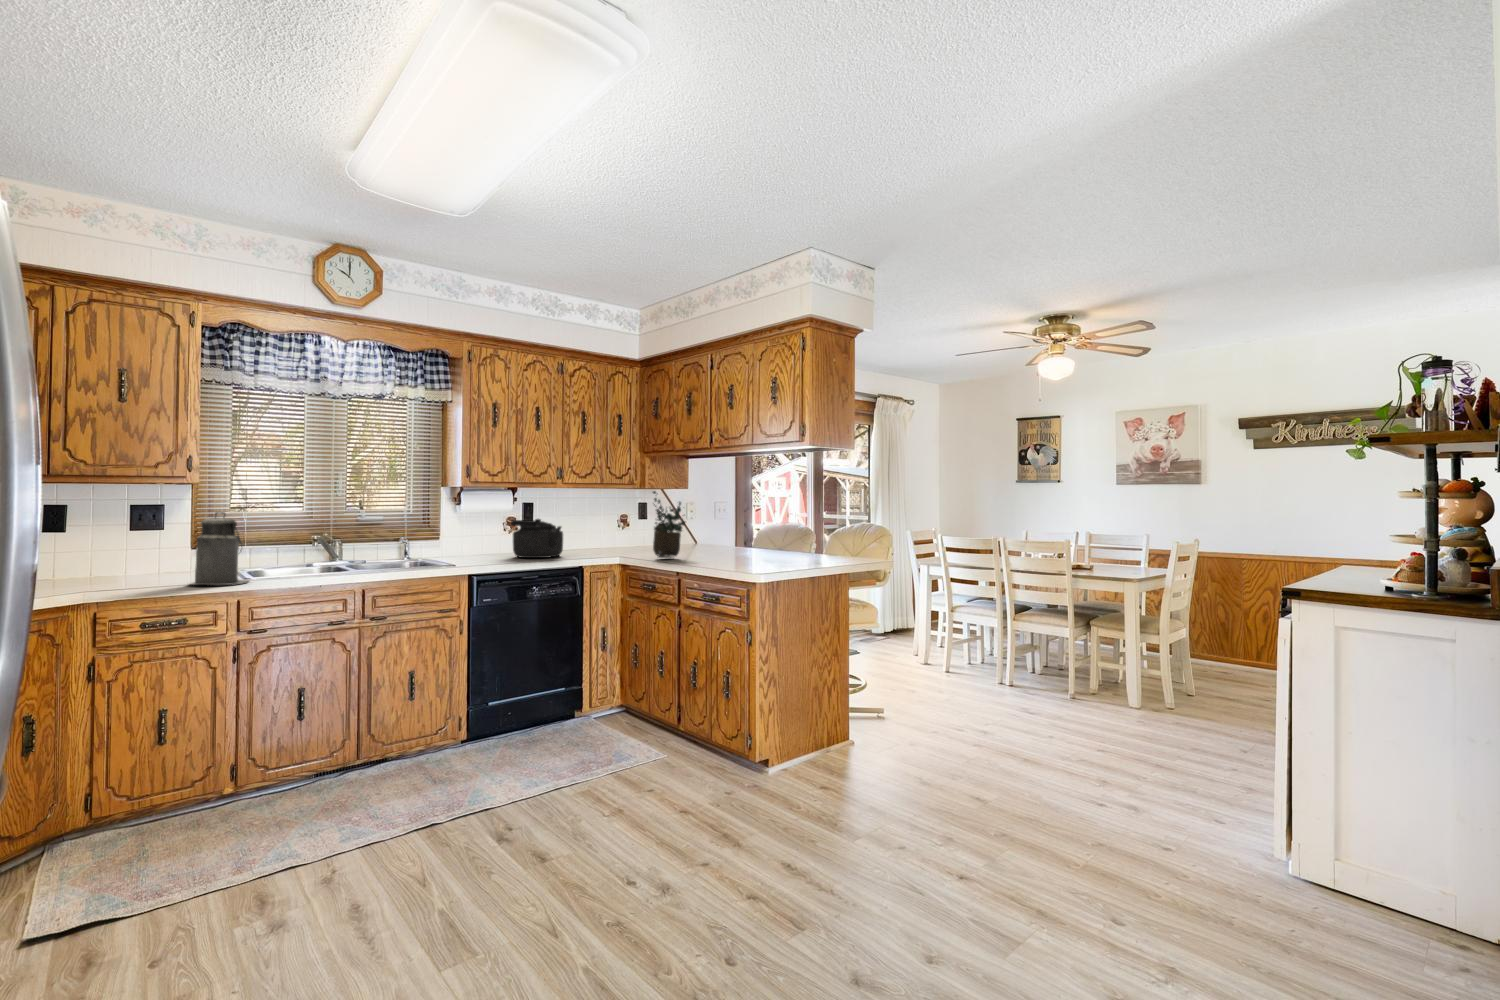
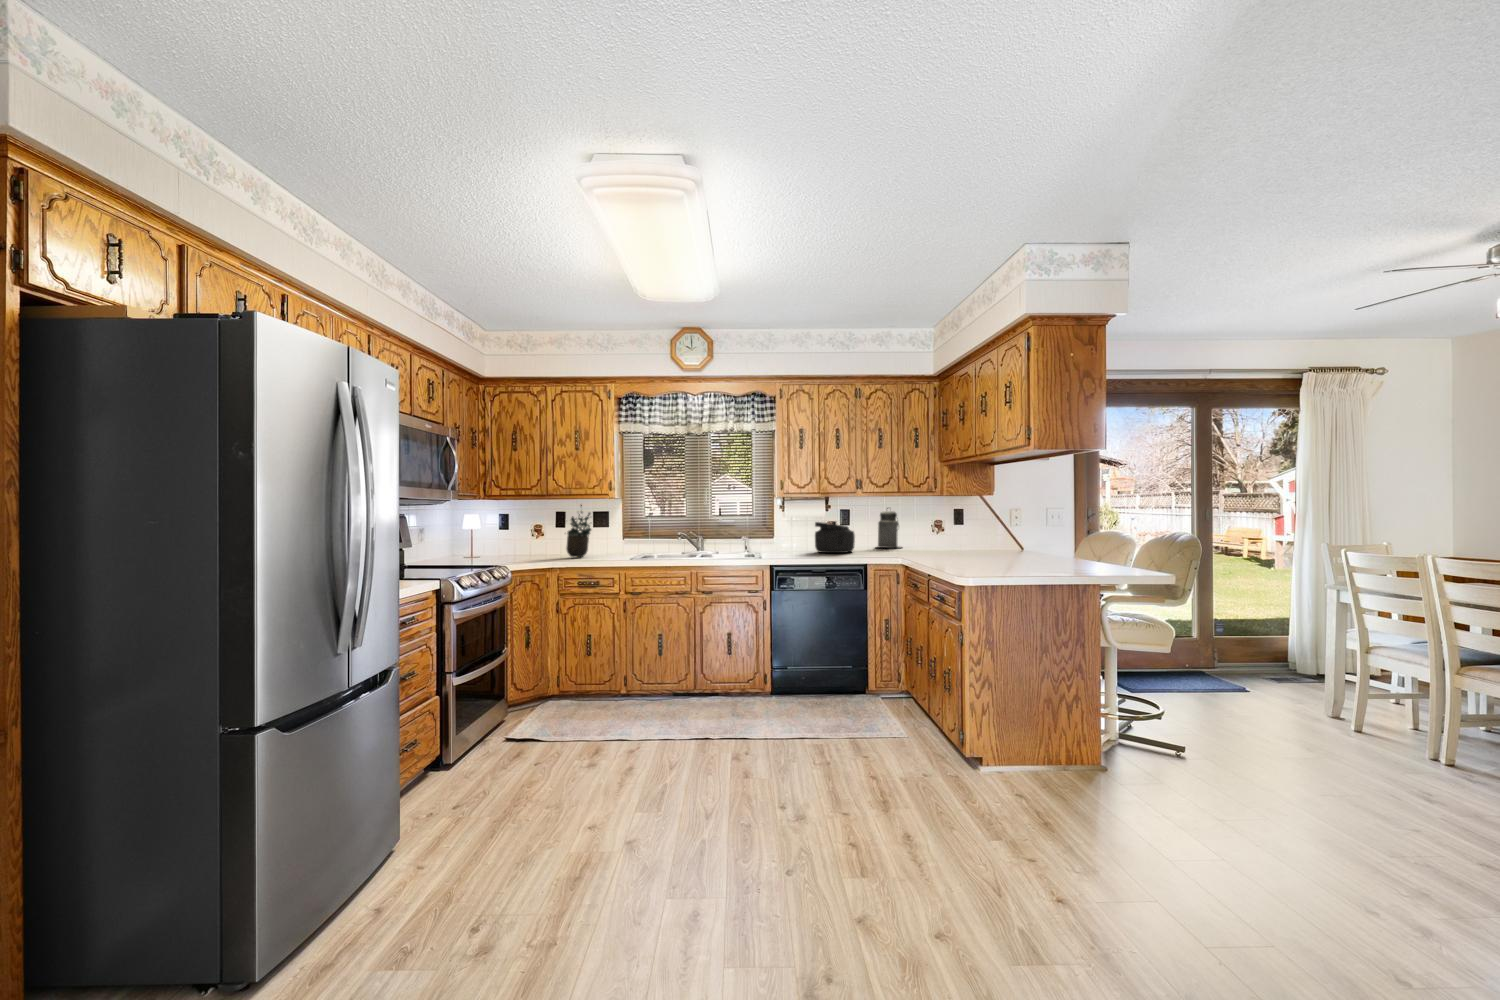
potted plant: present [653,491,685,558] -> present [566,505,591,557]
canister: present [191,512,249,585] -> present [878,508,901,548]

